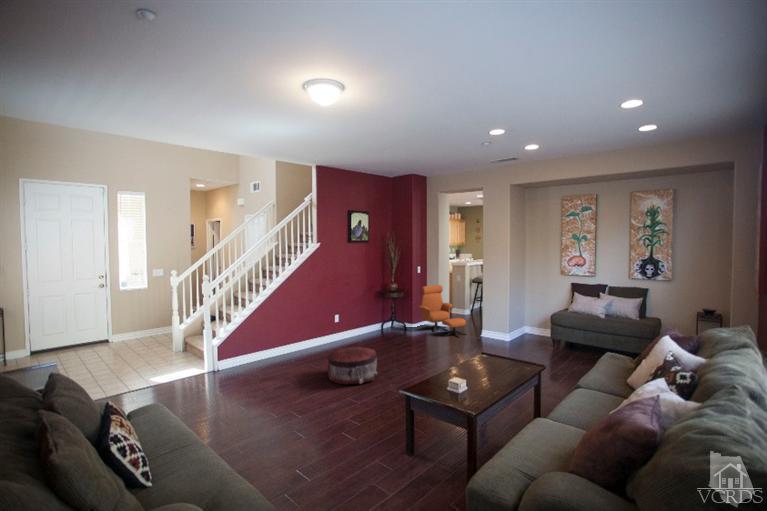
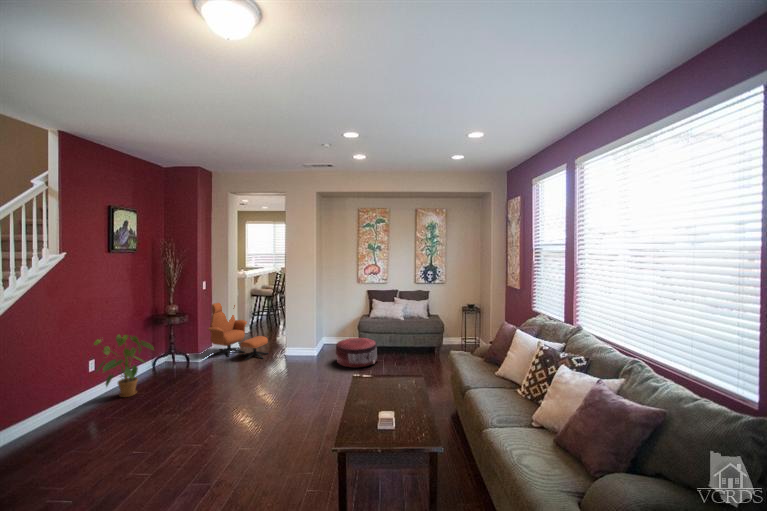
house plant: none [333,301,375,346] -> present [94,335,154,397]
pouf: present [328,347,377,384] -> present [336,338,378,367]

